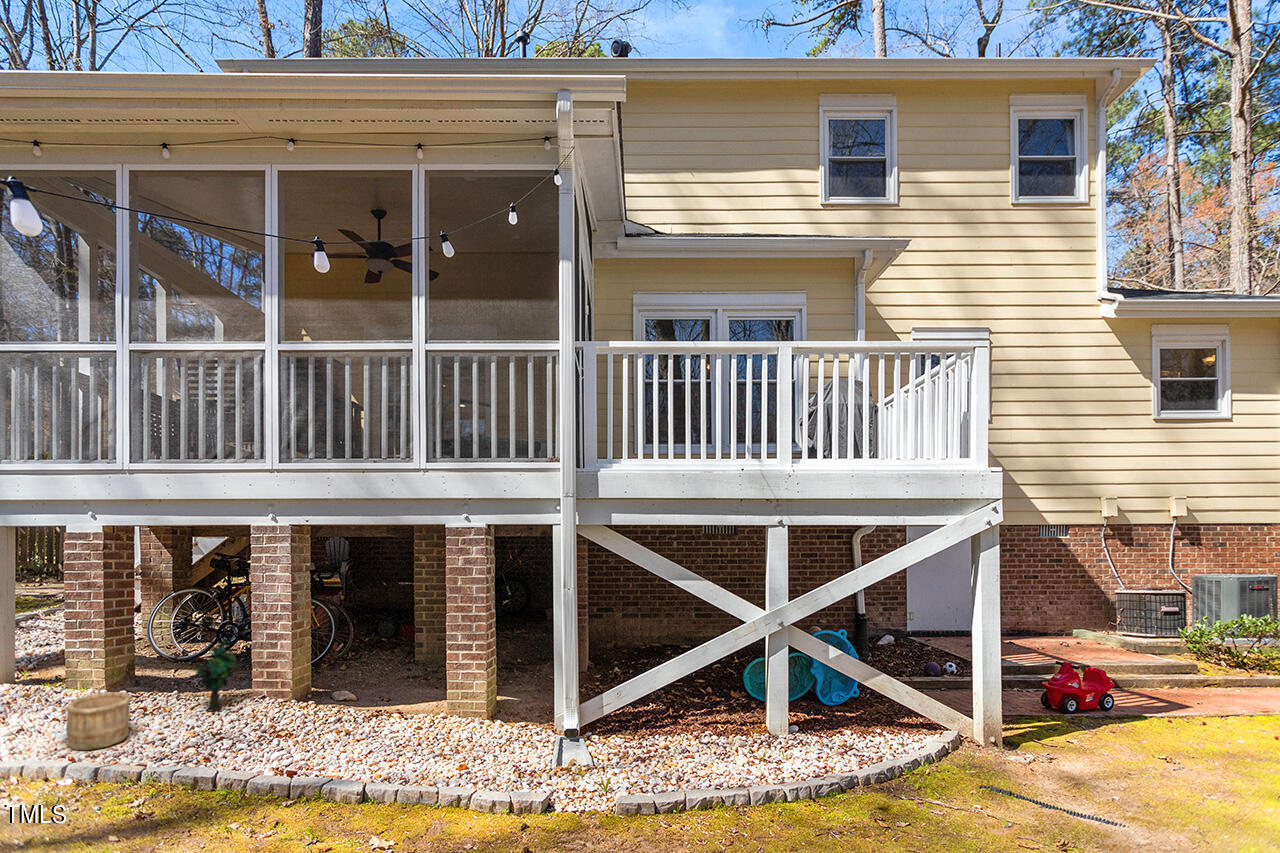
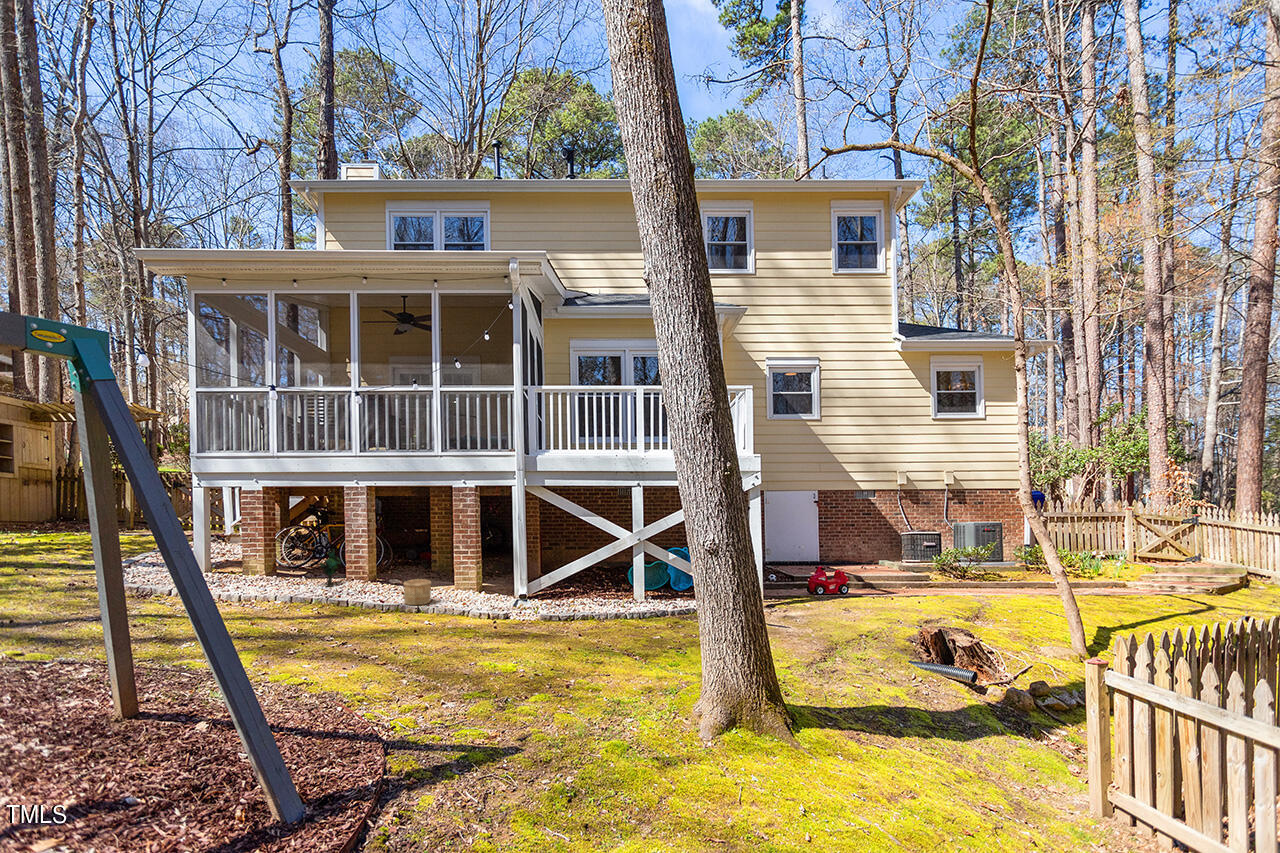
wooden bucket: present [66,692,131,750] -> present [404,579,431,605]

